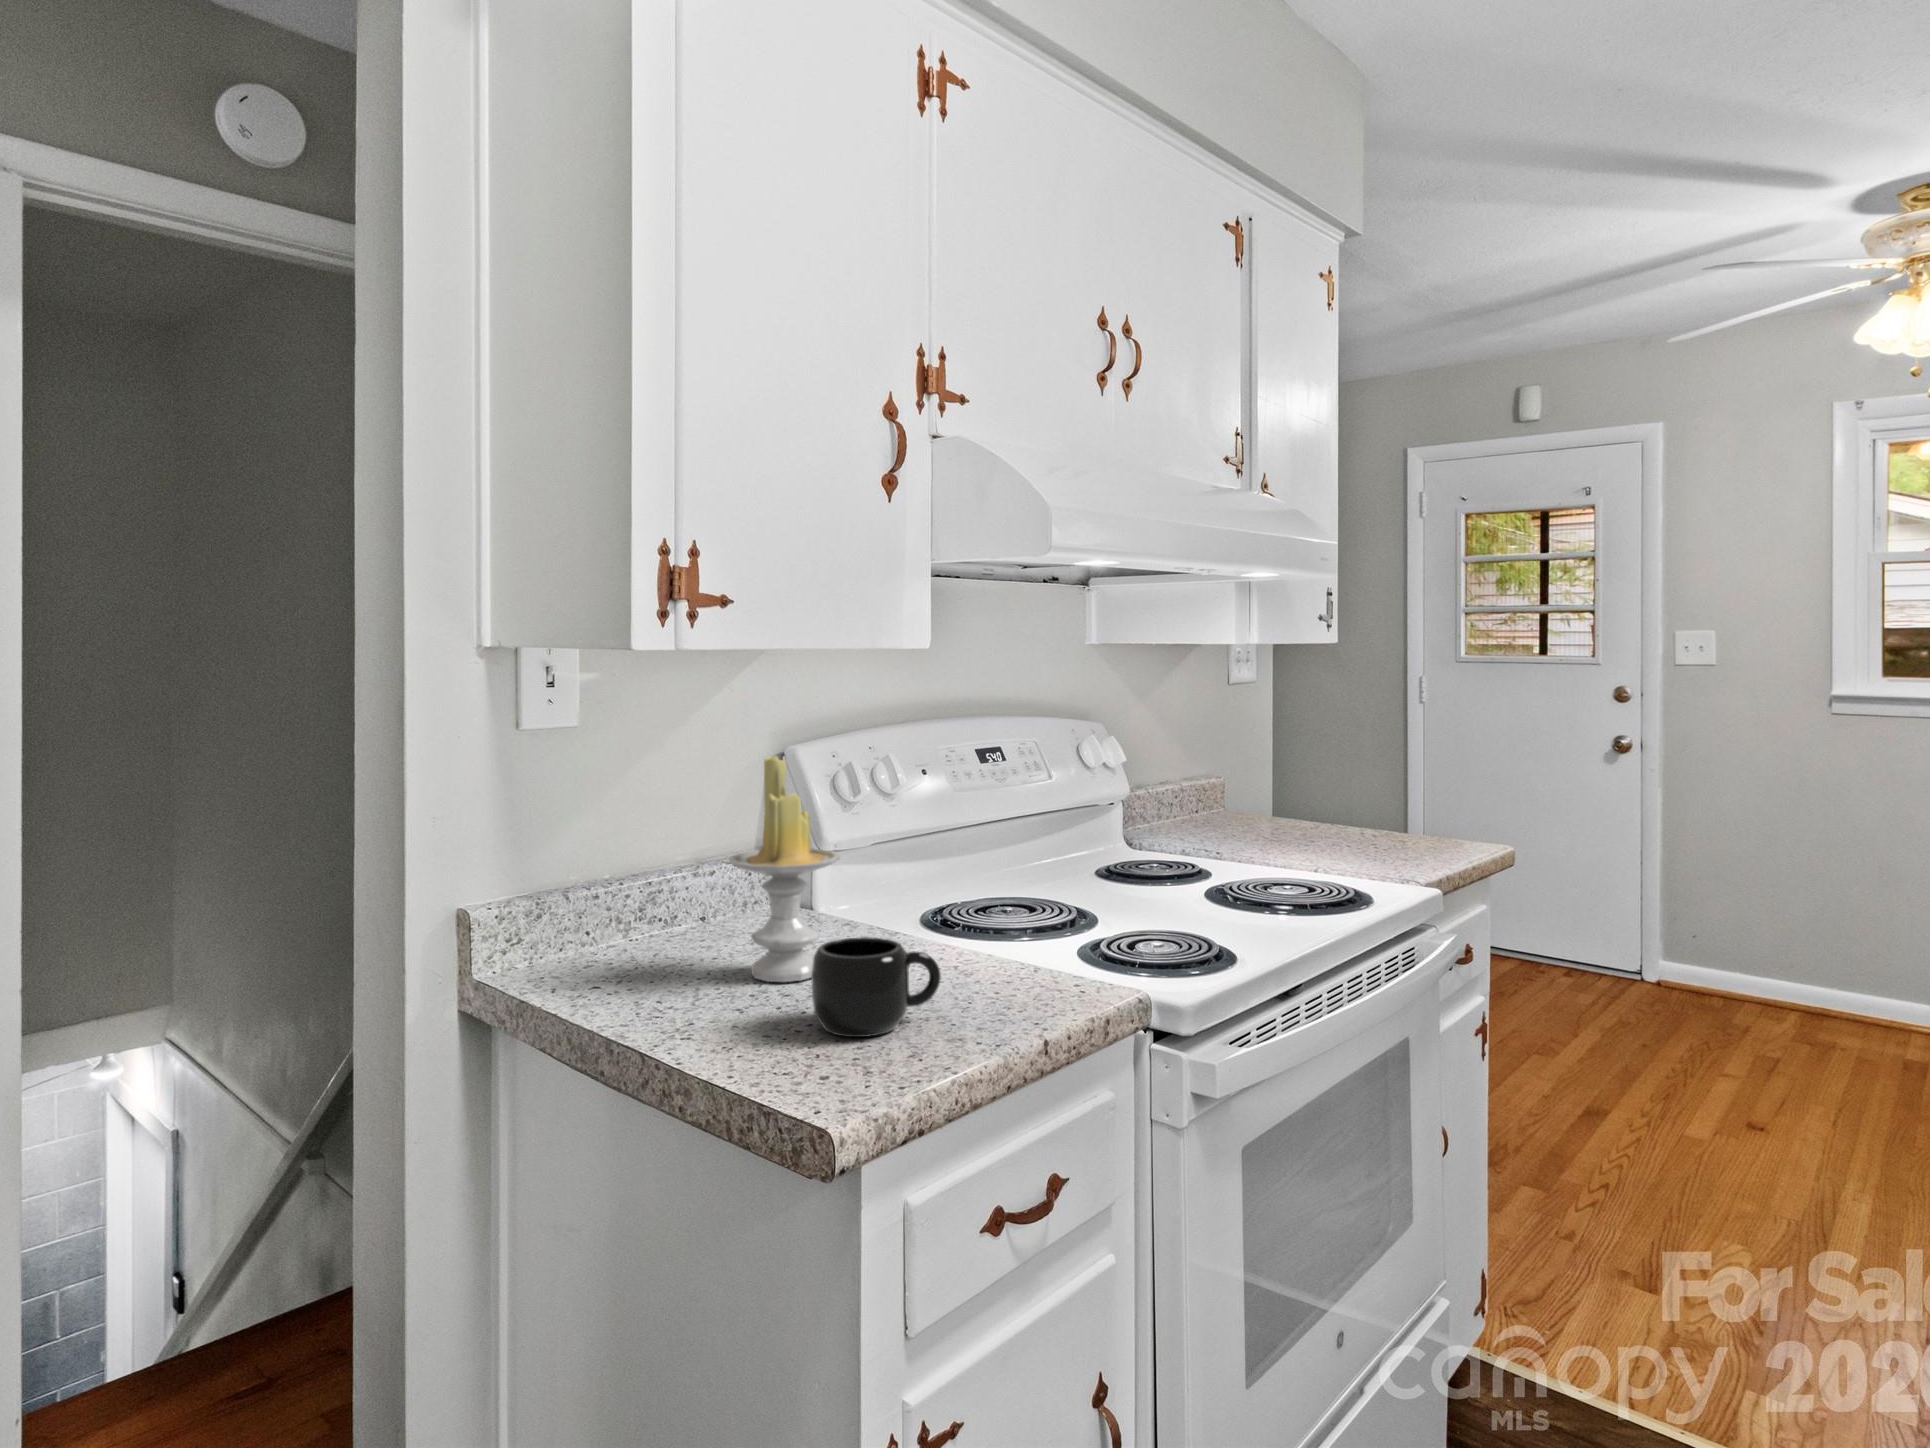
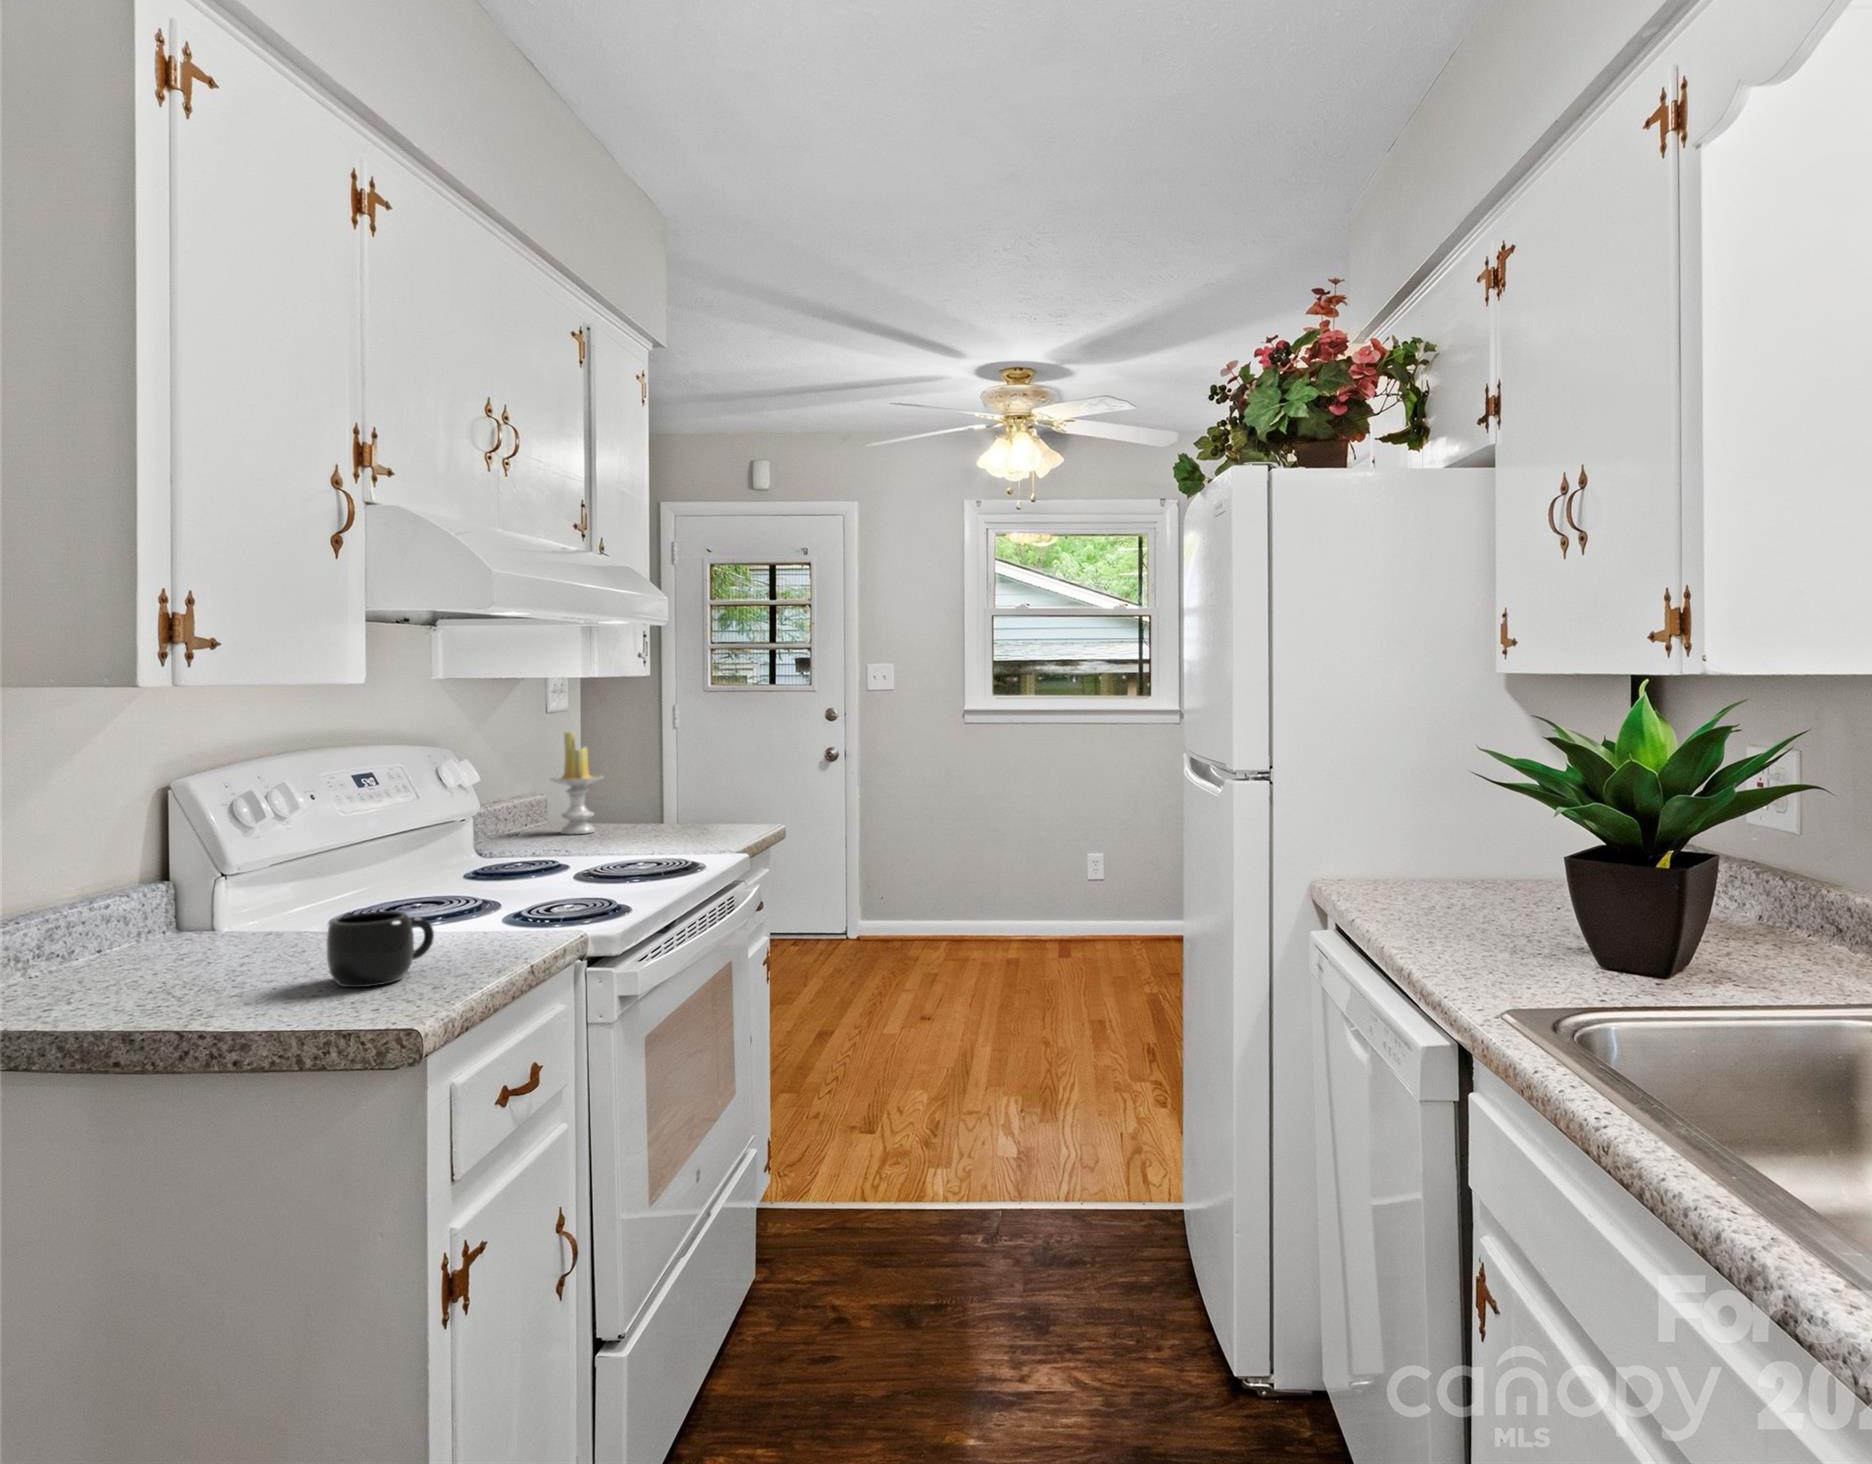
candle: present [729,756,840,982] -> present [550,731,604,834]

